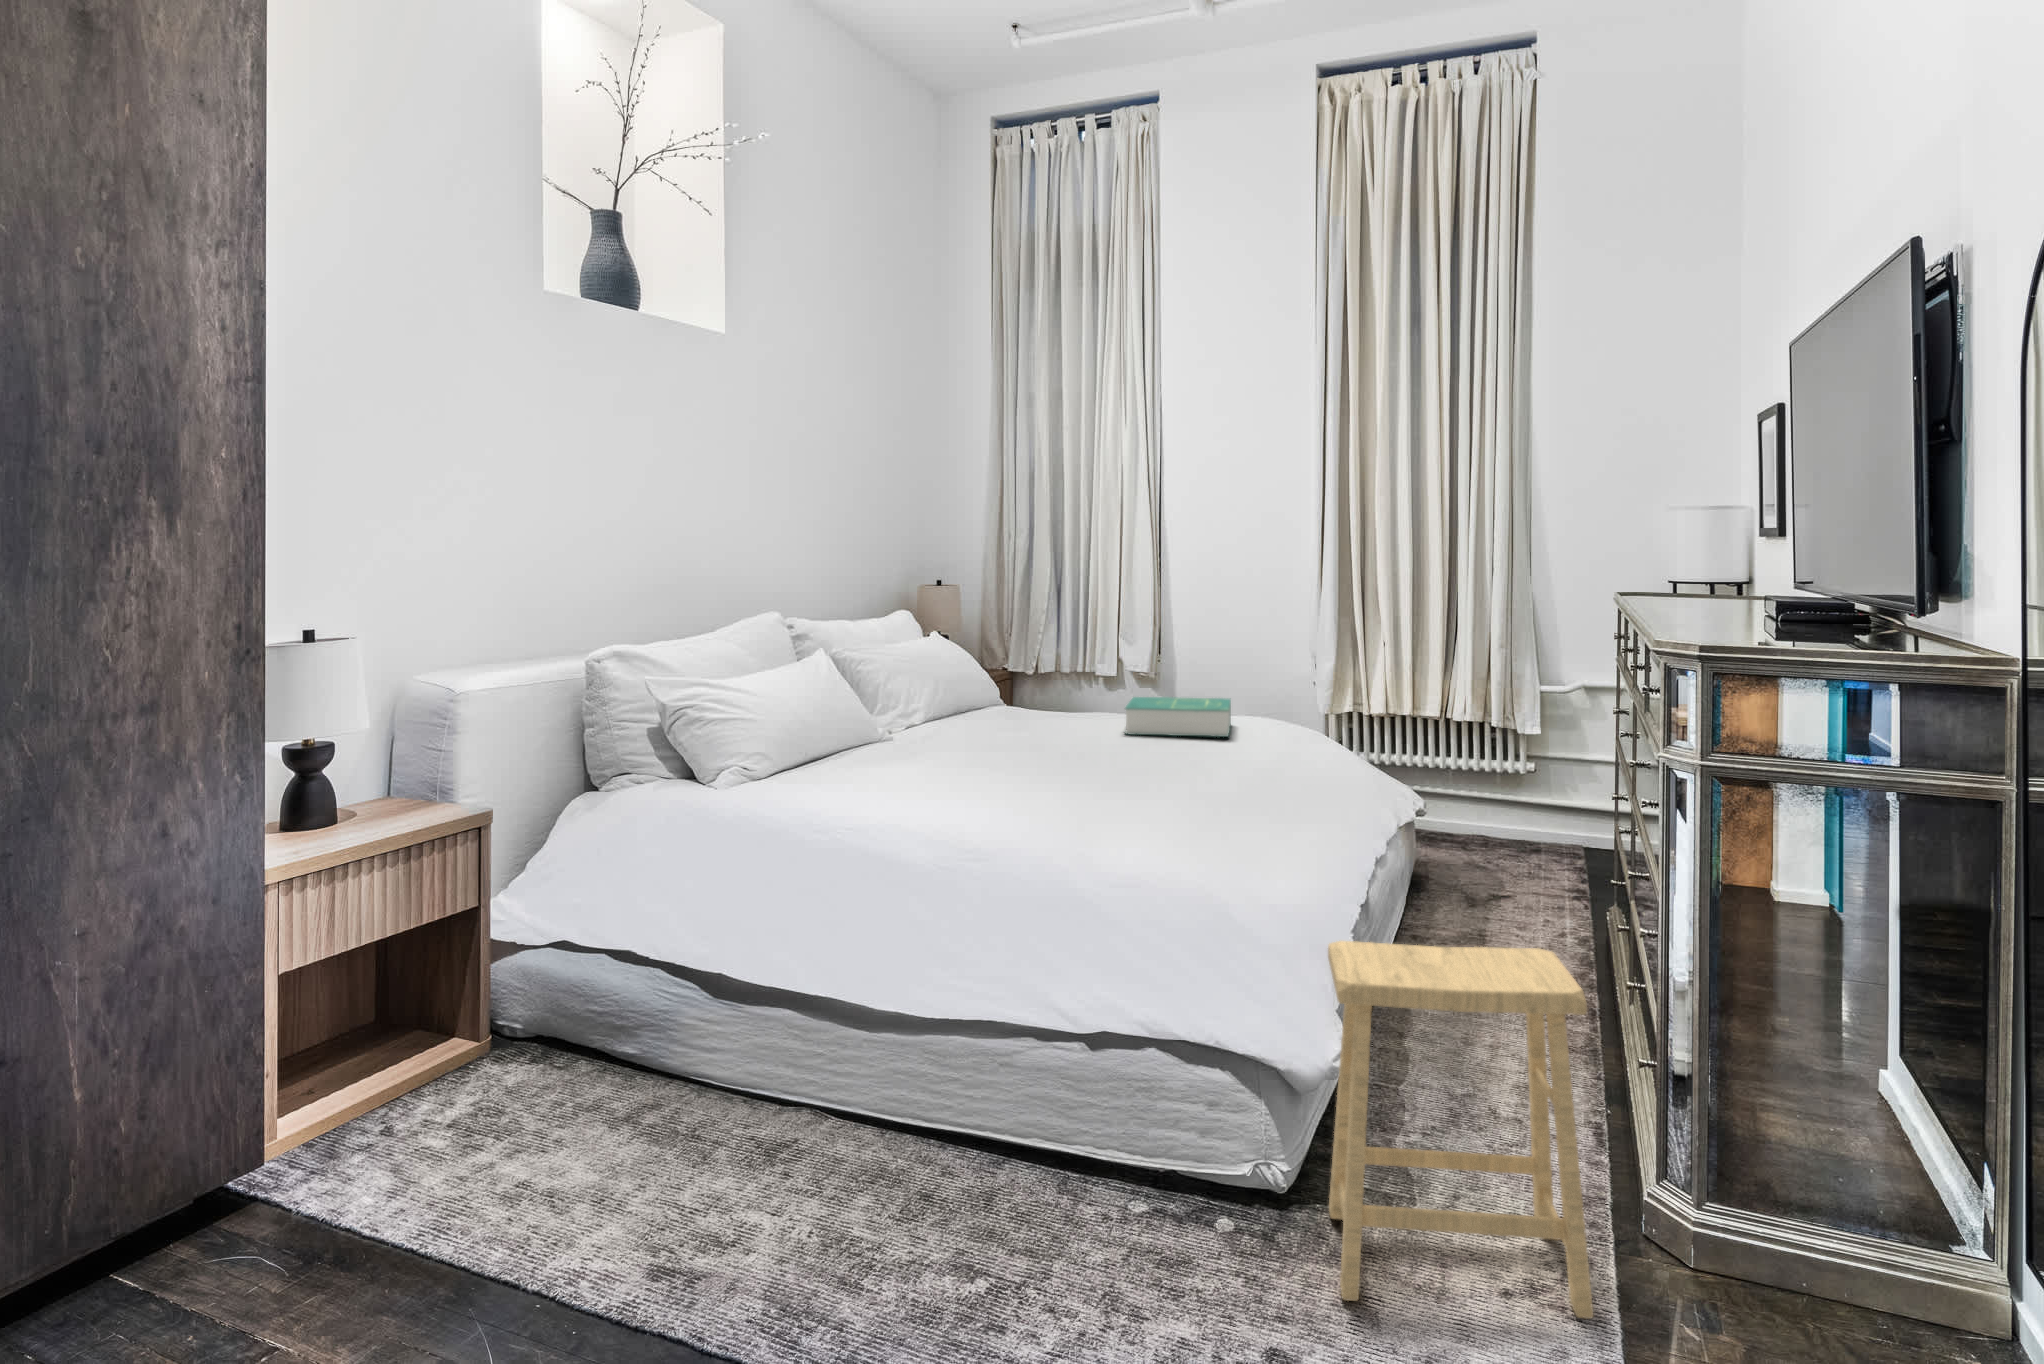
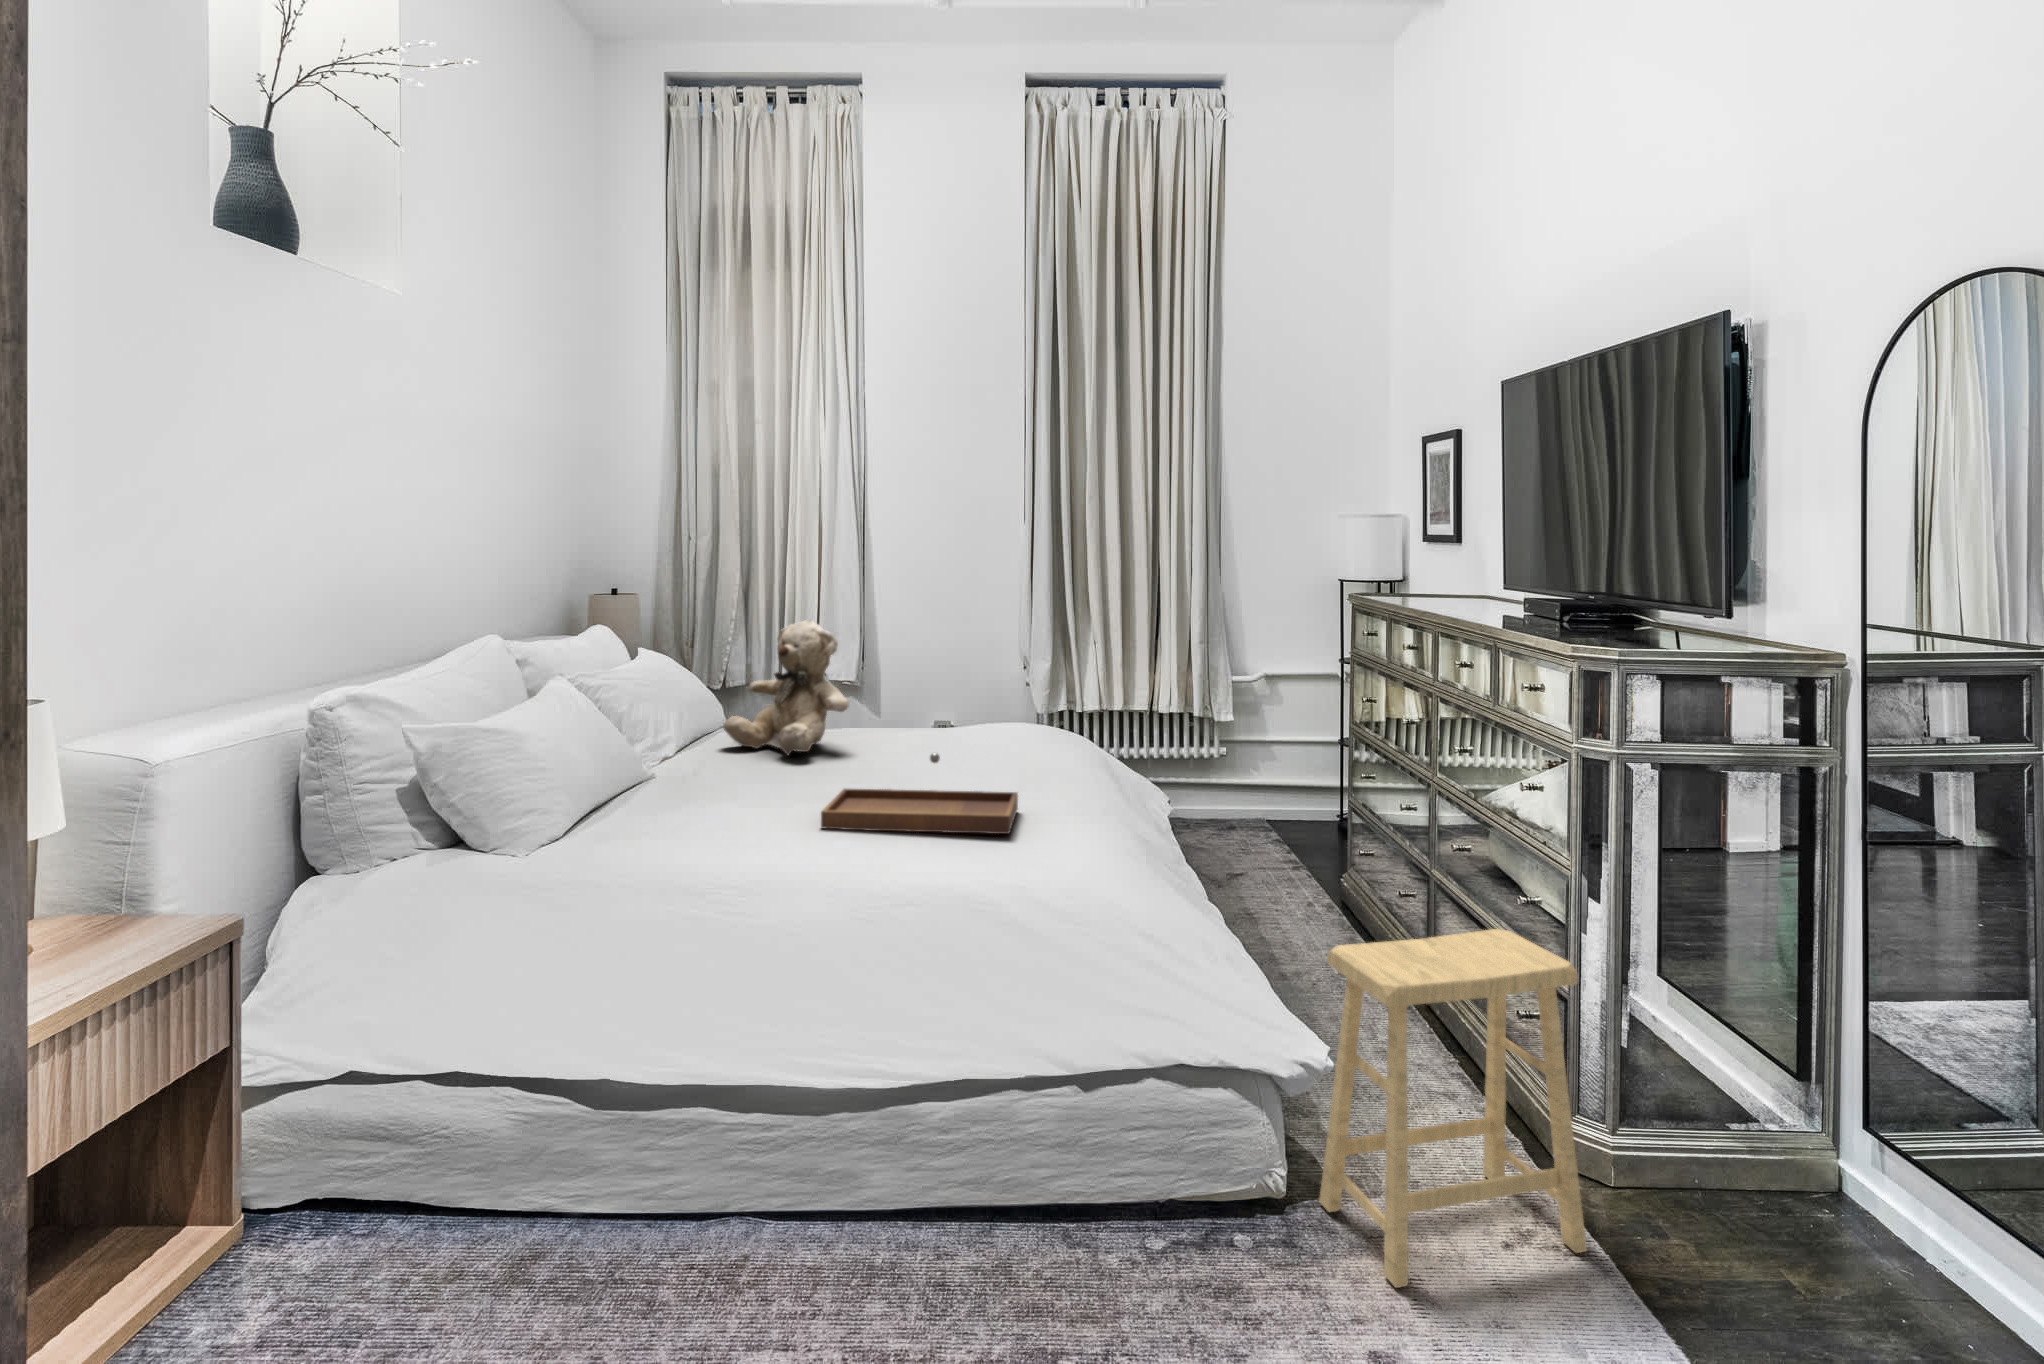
teddy bear: none [957,606,1063,730] -> present [723,620,849,755]
book: present [1125,697,1231,737] -> none [905,707,1021,752]
tray: none [958,728,1151,808] -> present [821,753,1018,834]

